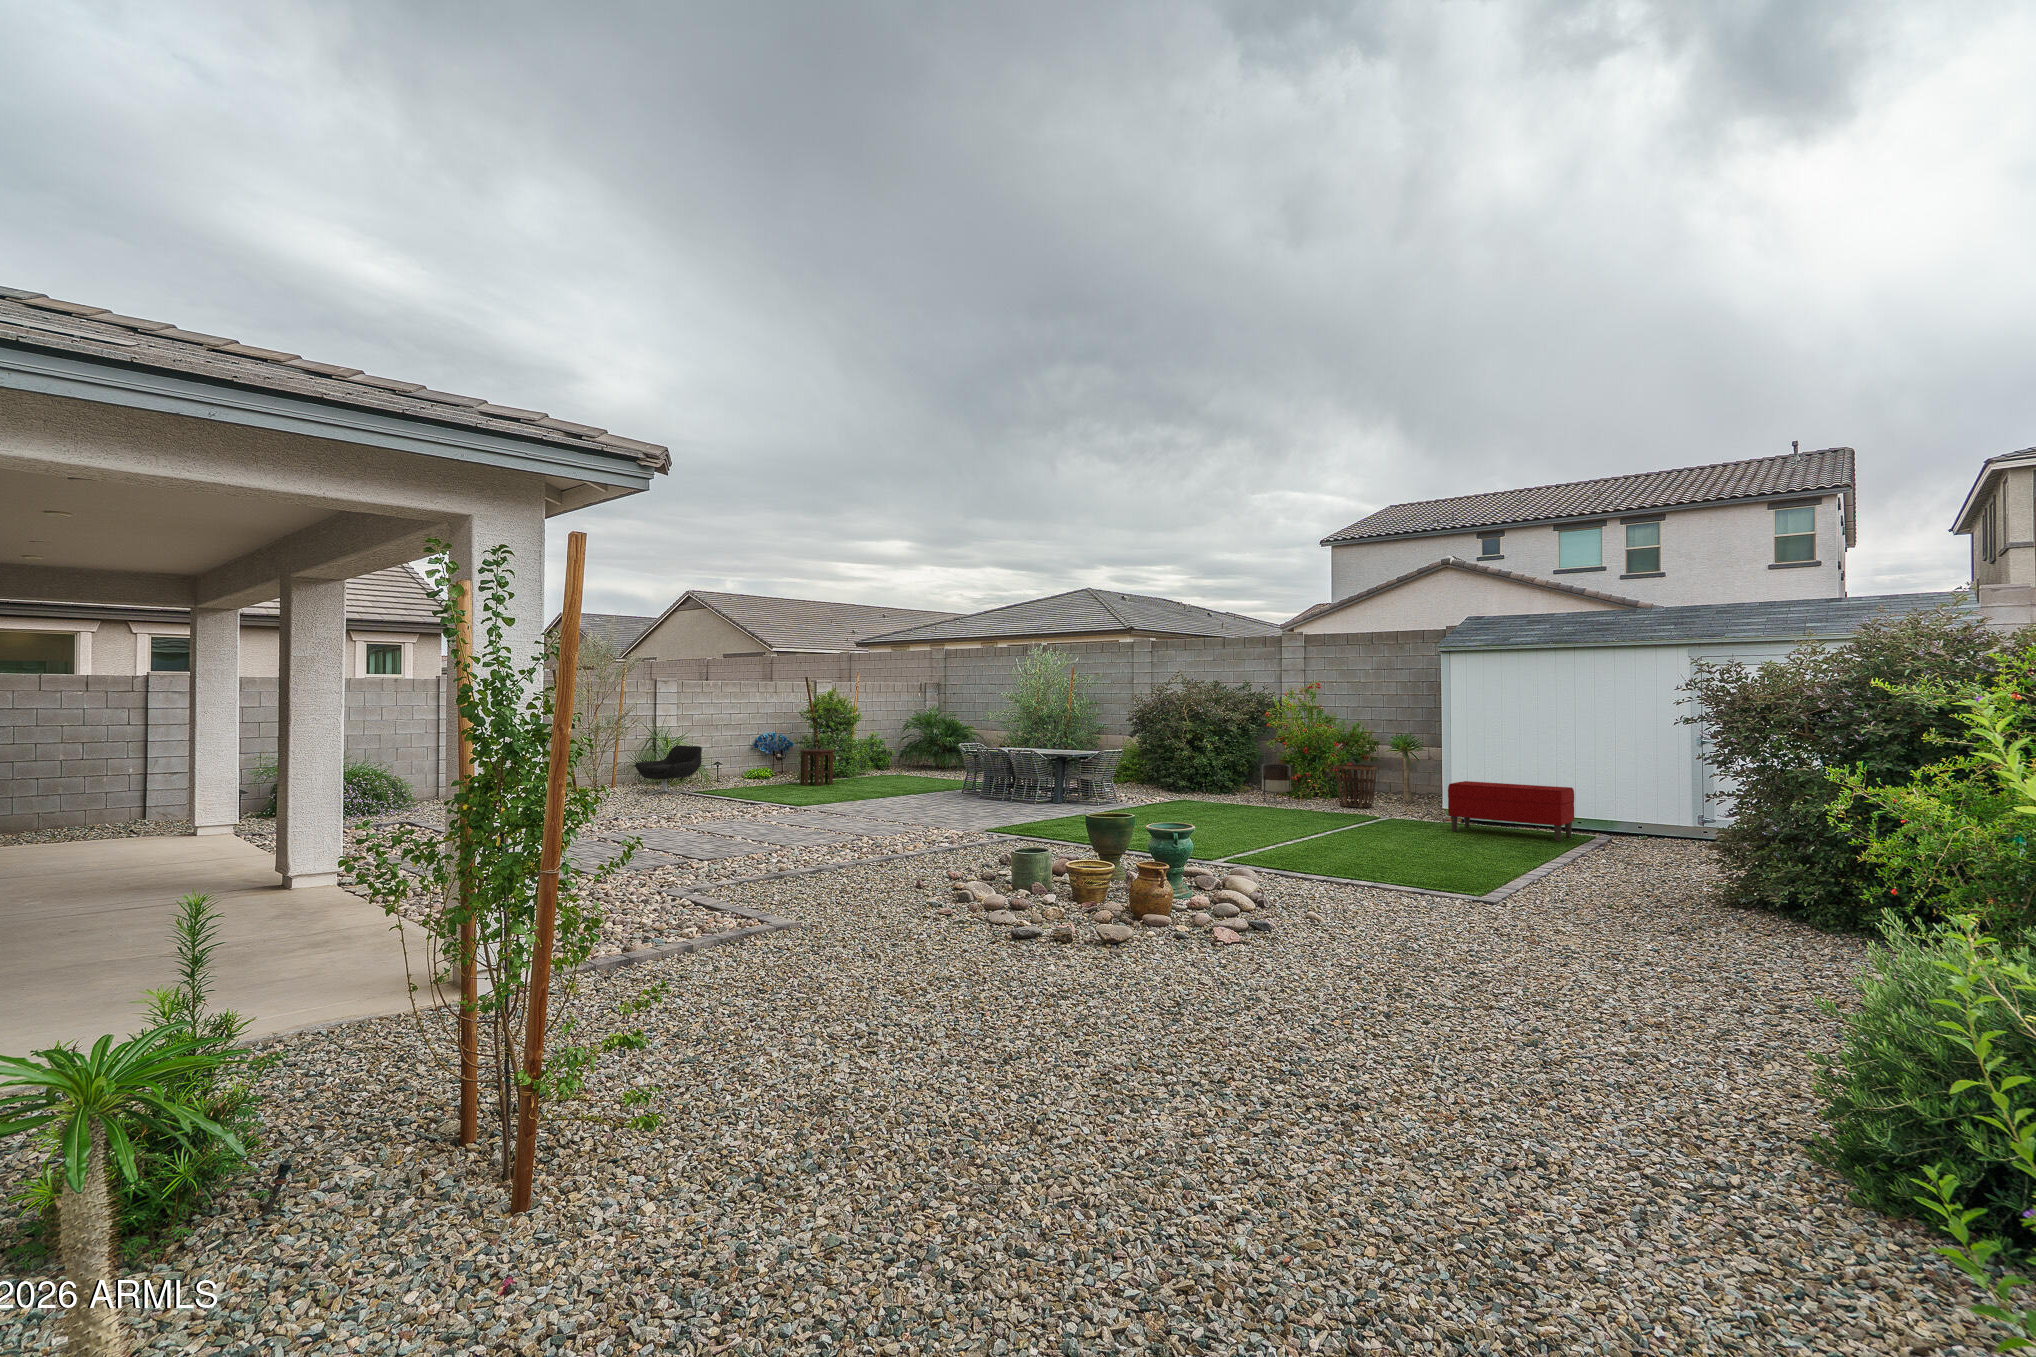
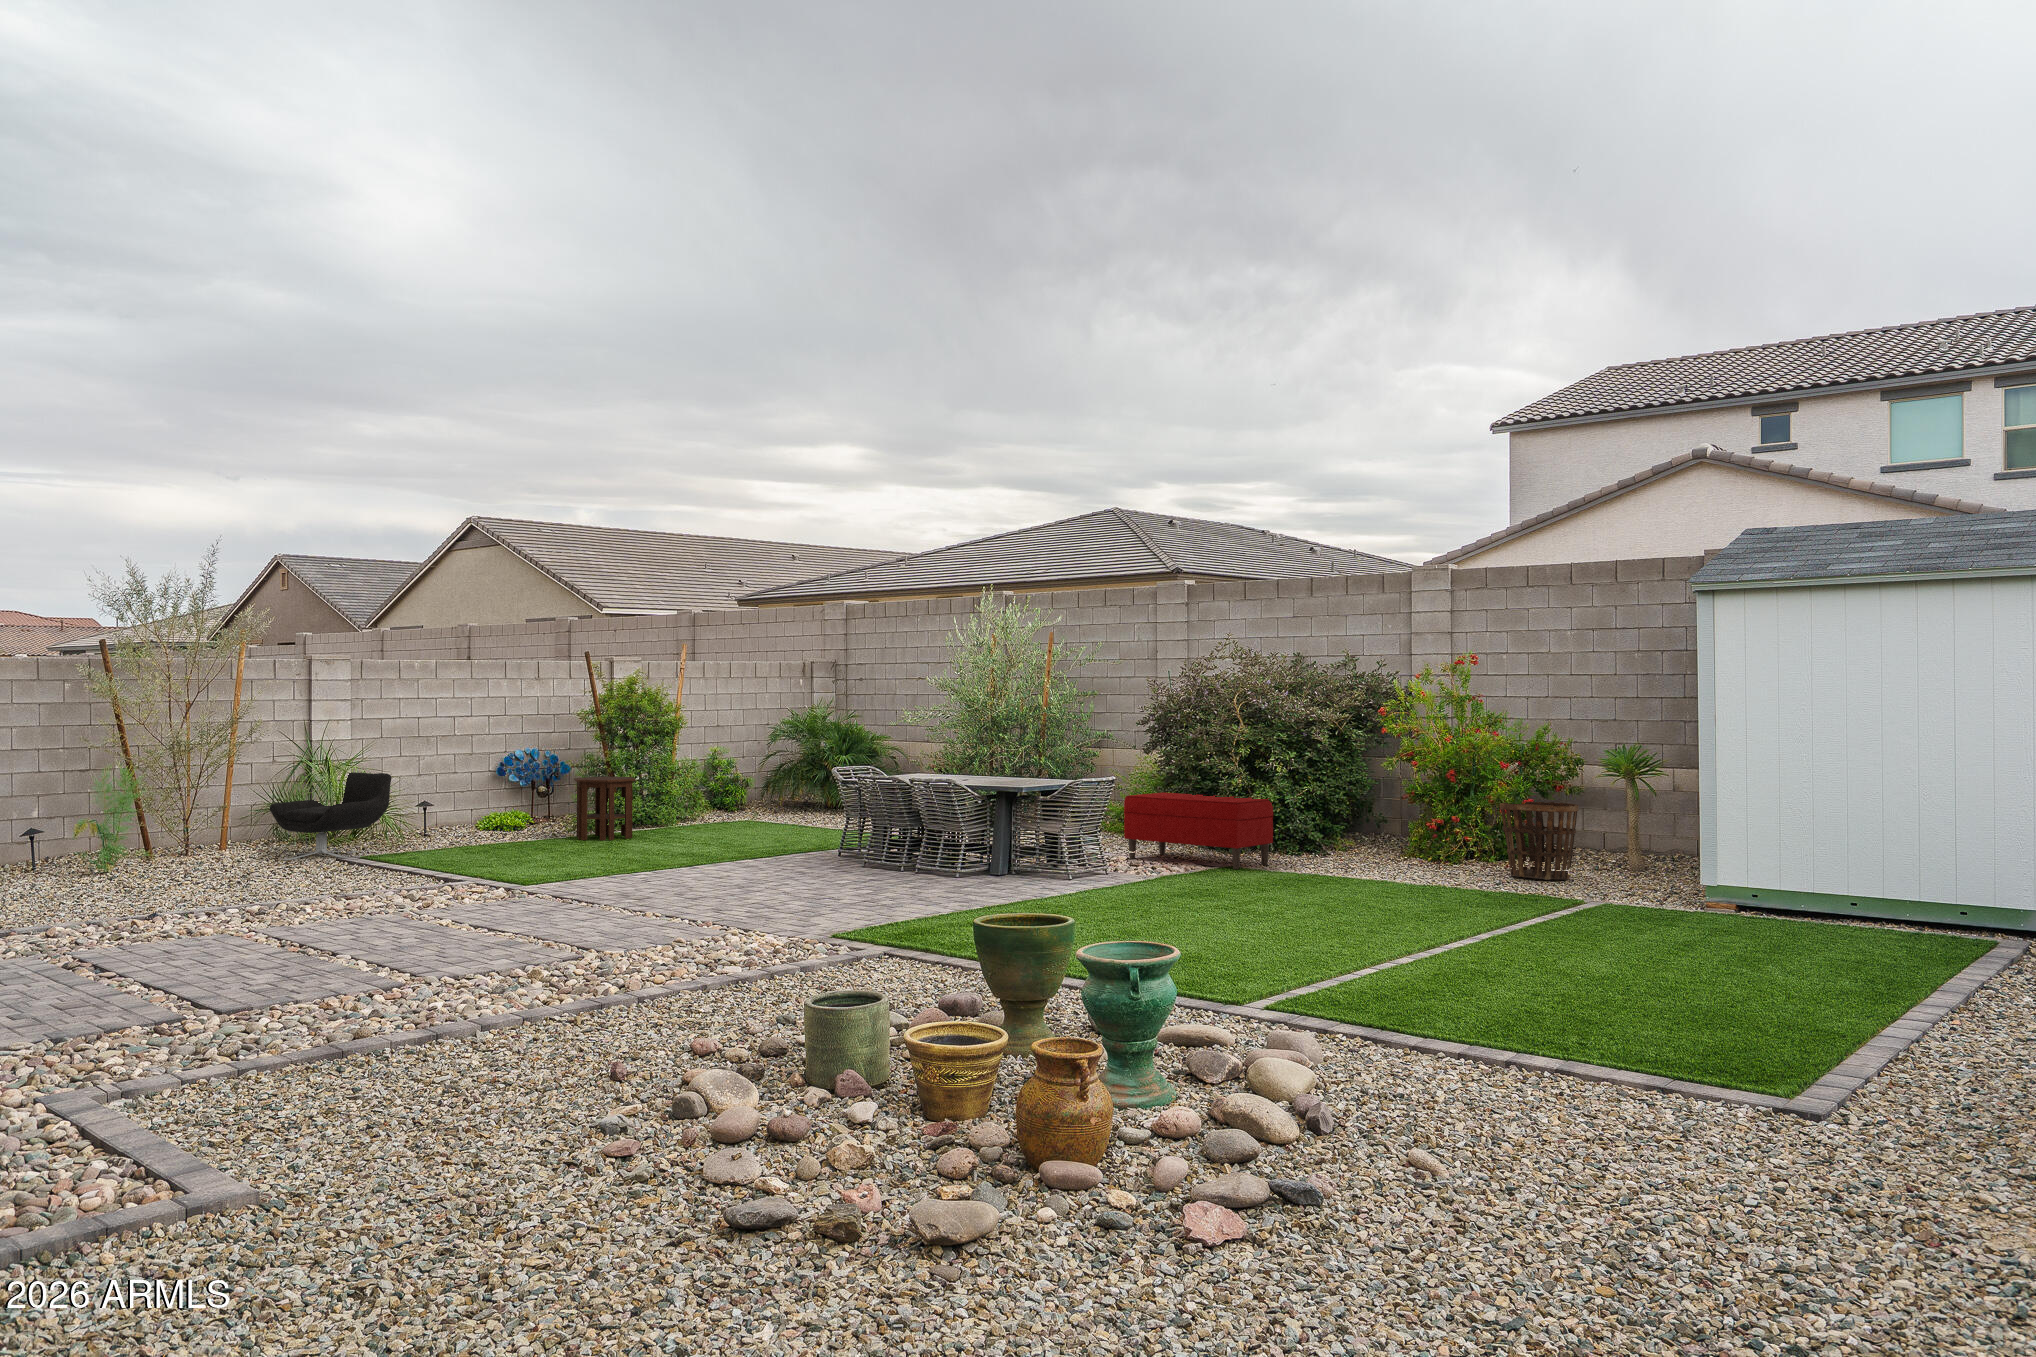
planter: present [1262,764,1291,803] -> none [1372,801,1422,872]
bench: present [1448,781,1574,841] -> present [1124,793,1273,869]

